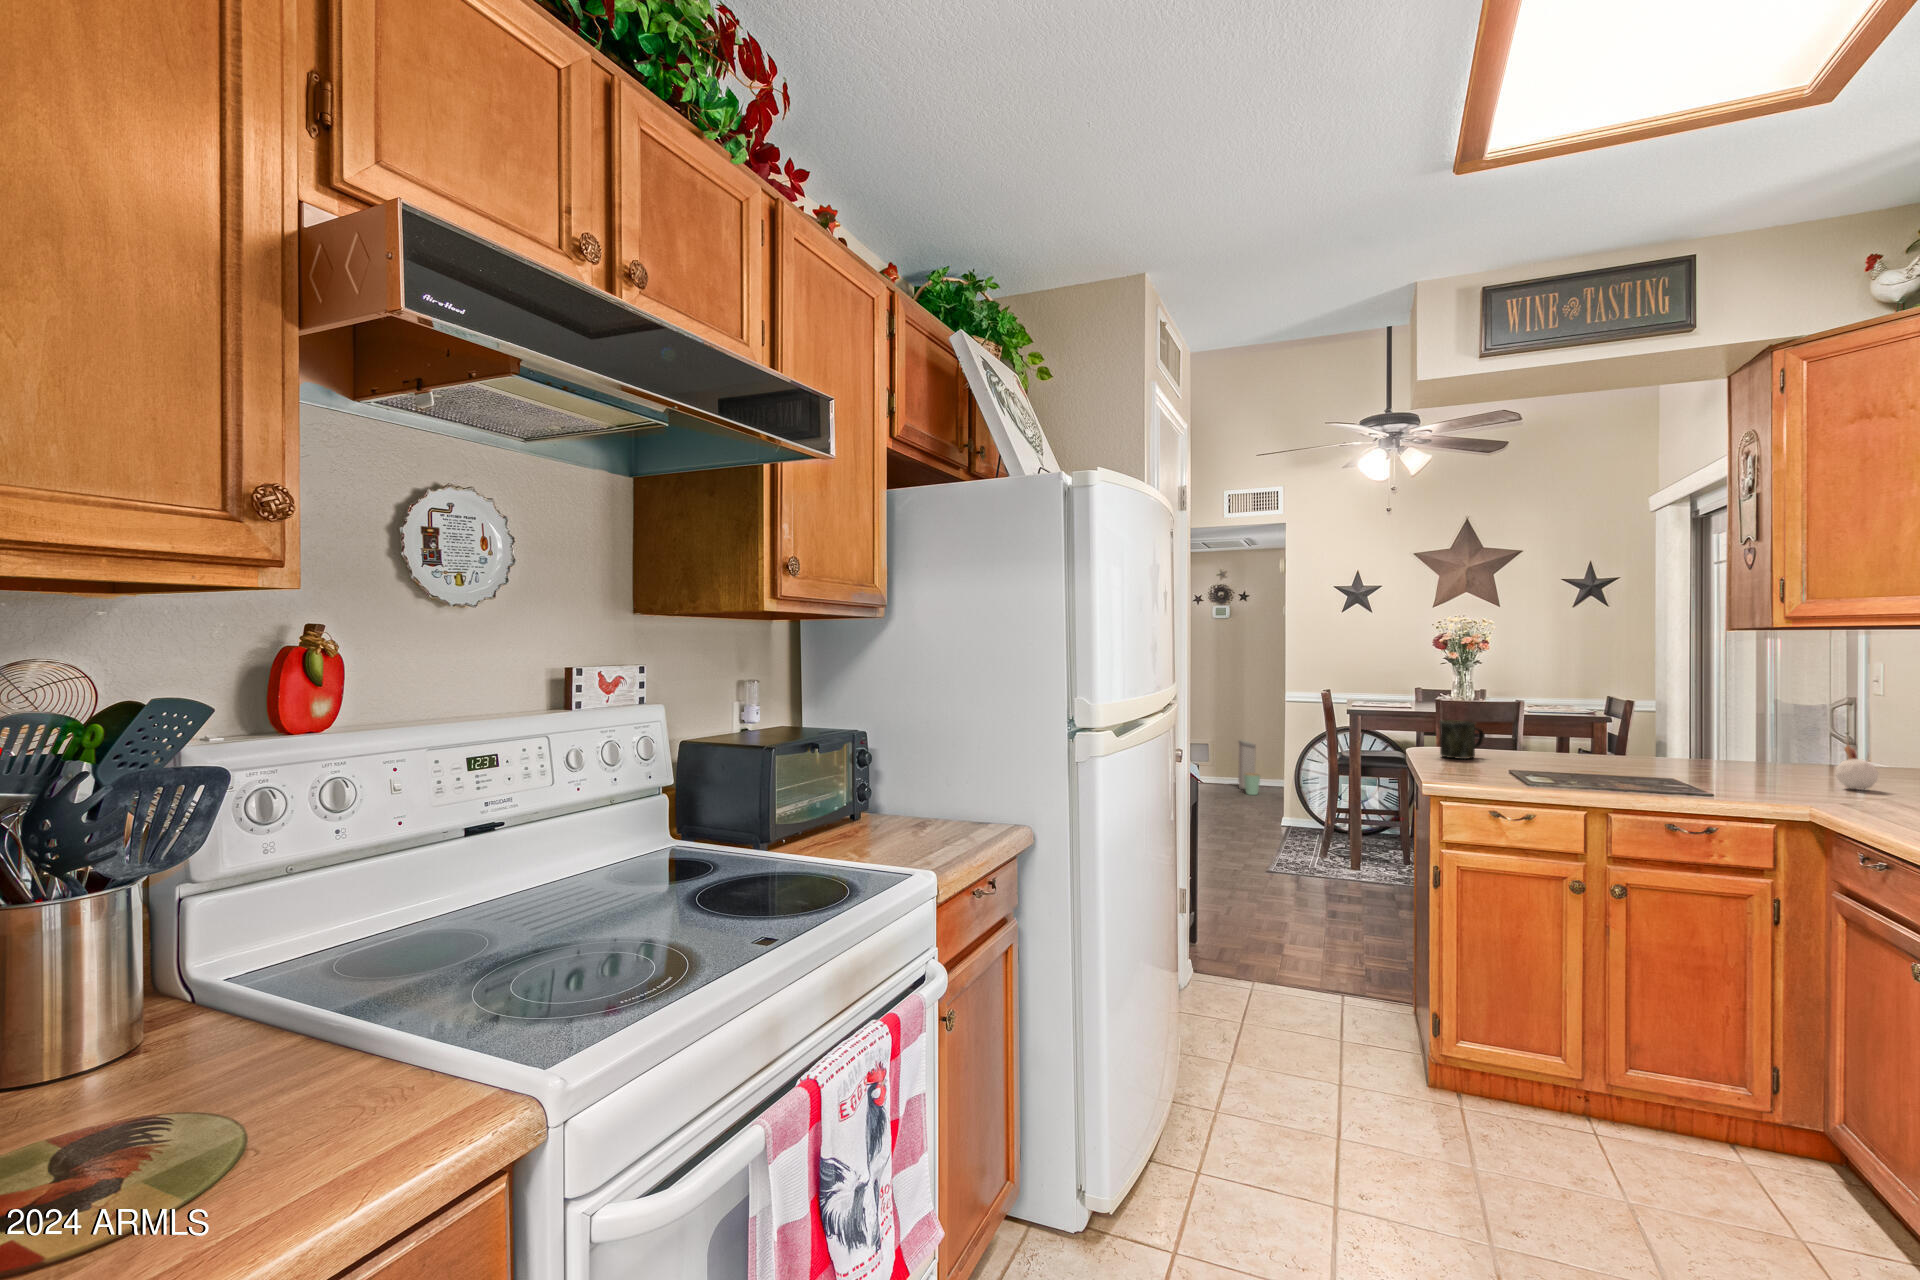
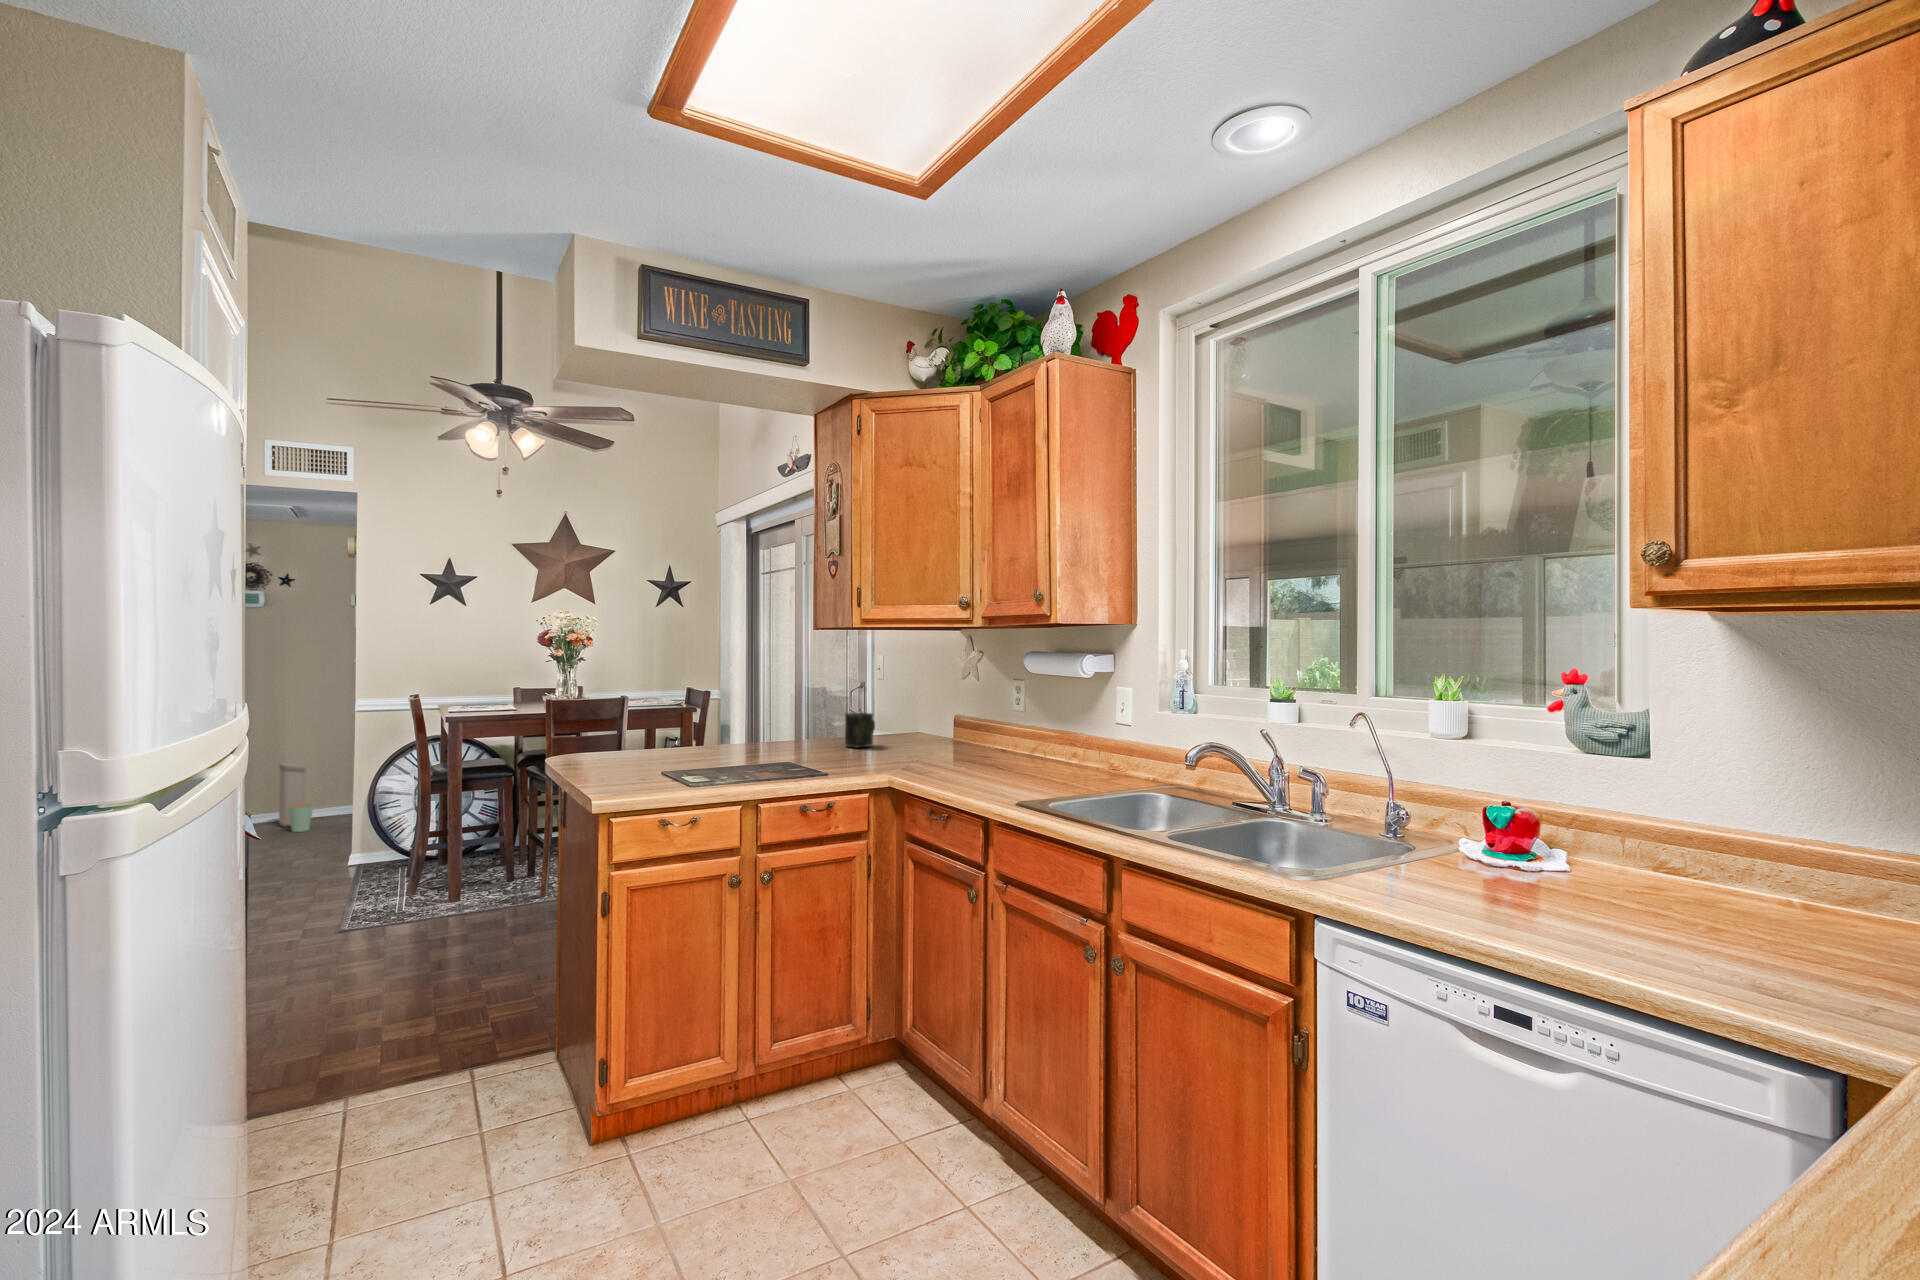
mug: present [1440,720,1484,759] -> present [845,713,875,748]
candle: present [1835,743,1879,790] -> none [893,716,917,758]

